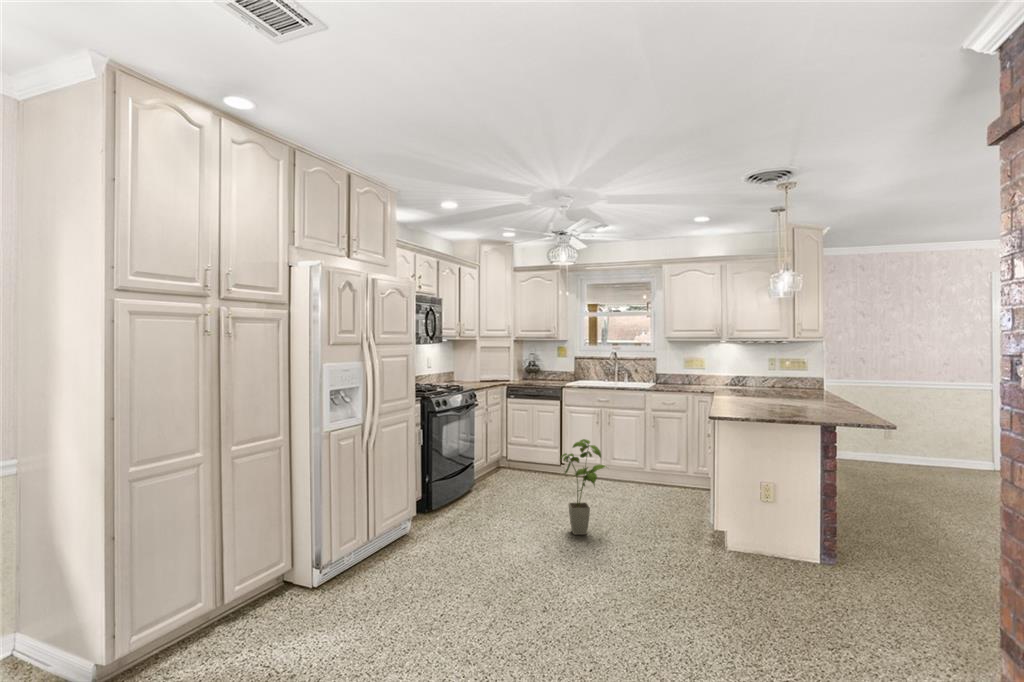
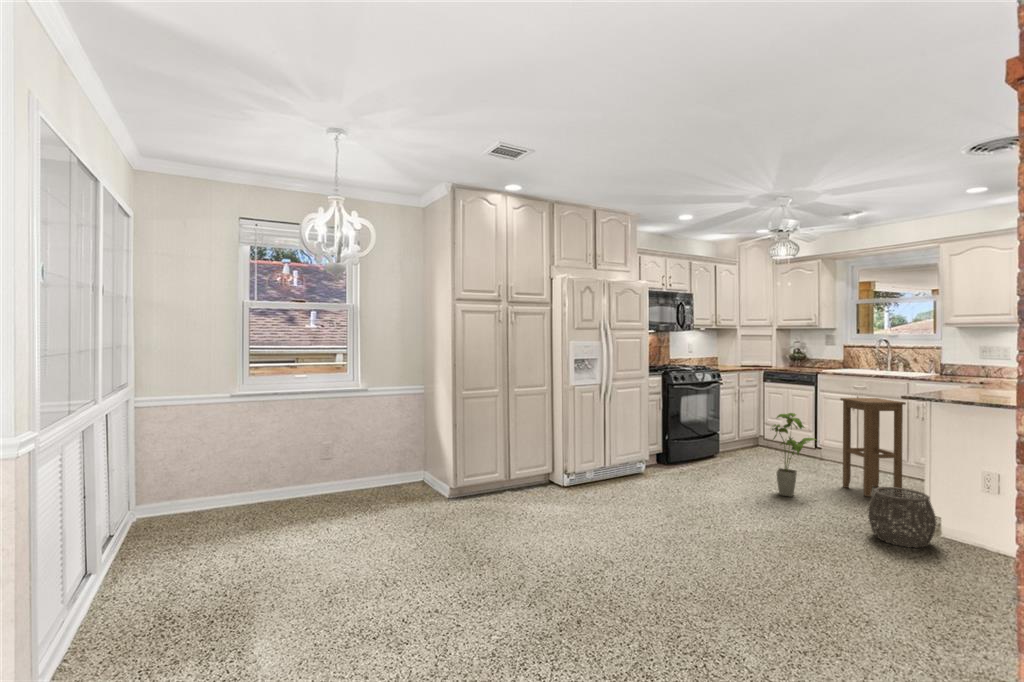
stool: none [611,413,668,518] -> present [840,398,906,496]
woven basket: none [690,515,754,584] -> present [868,487,936,548]

